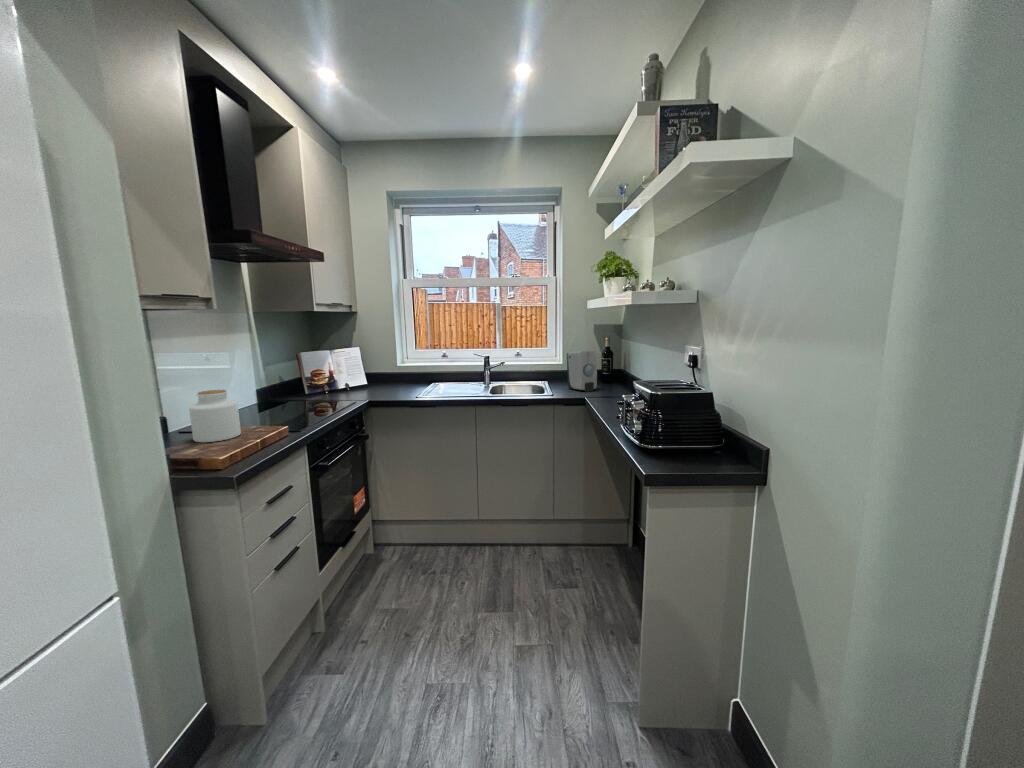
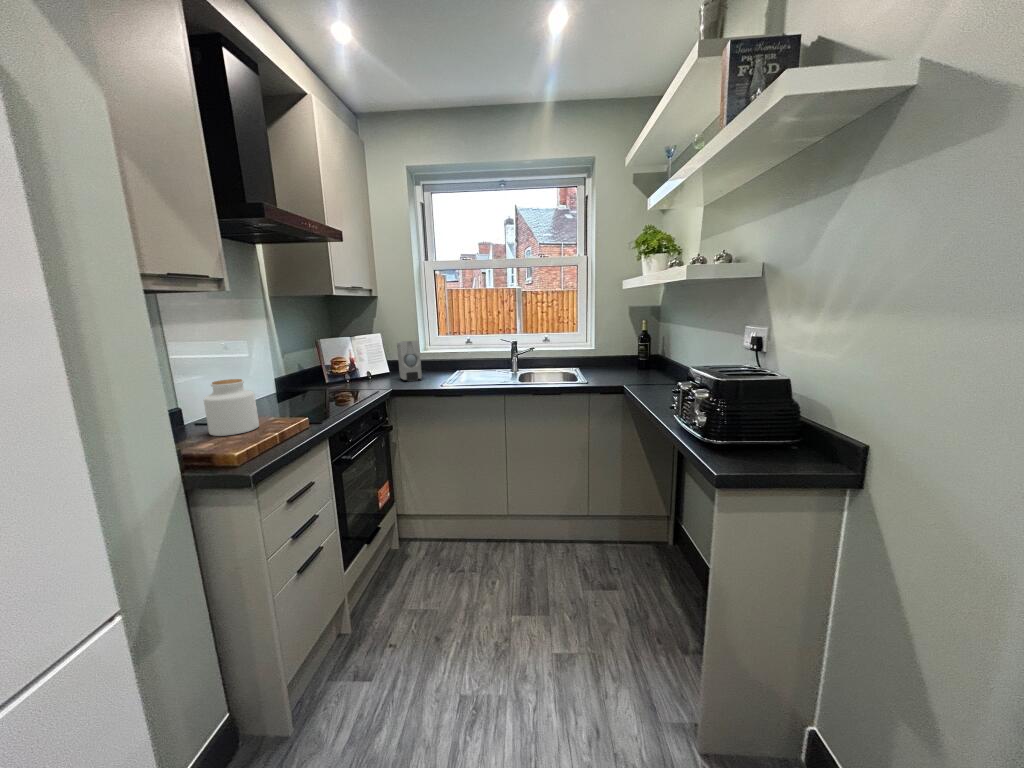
soap dispenser: present [567,351,597,392] -> present [397,340,422,382]

